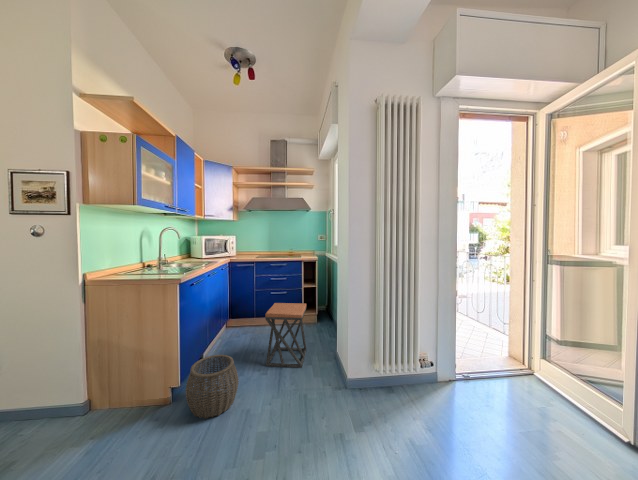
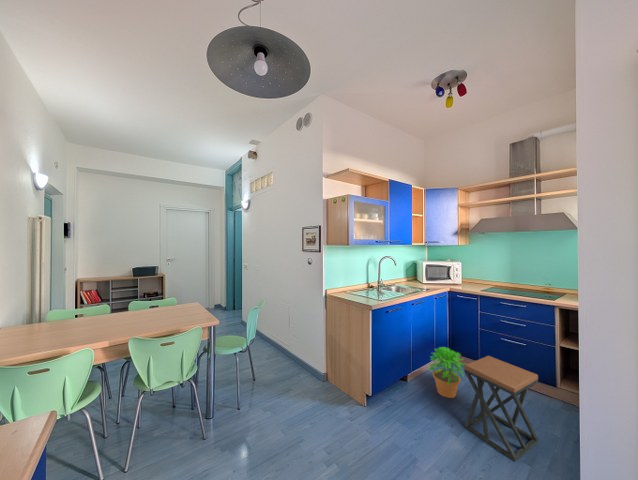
potted plant: none [225,309,257,354] -> present [429,347,464,398]
woven basket: present [186,355,239,418] -> none [371,383,418,446]

